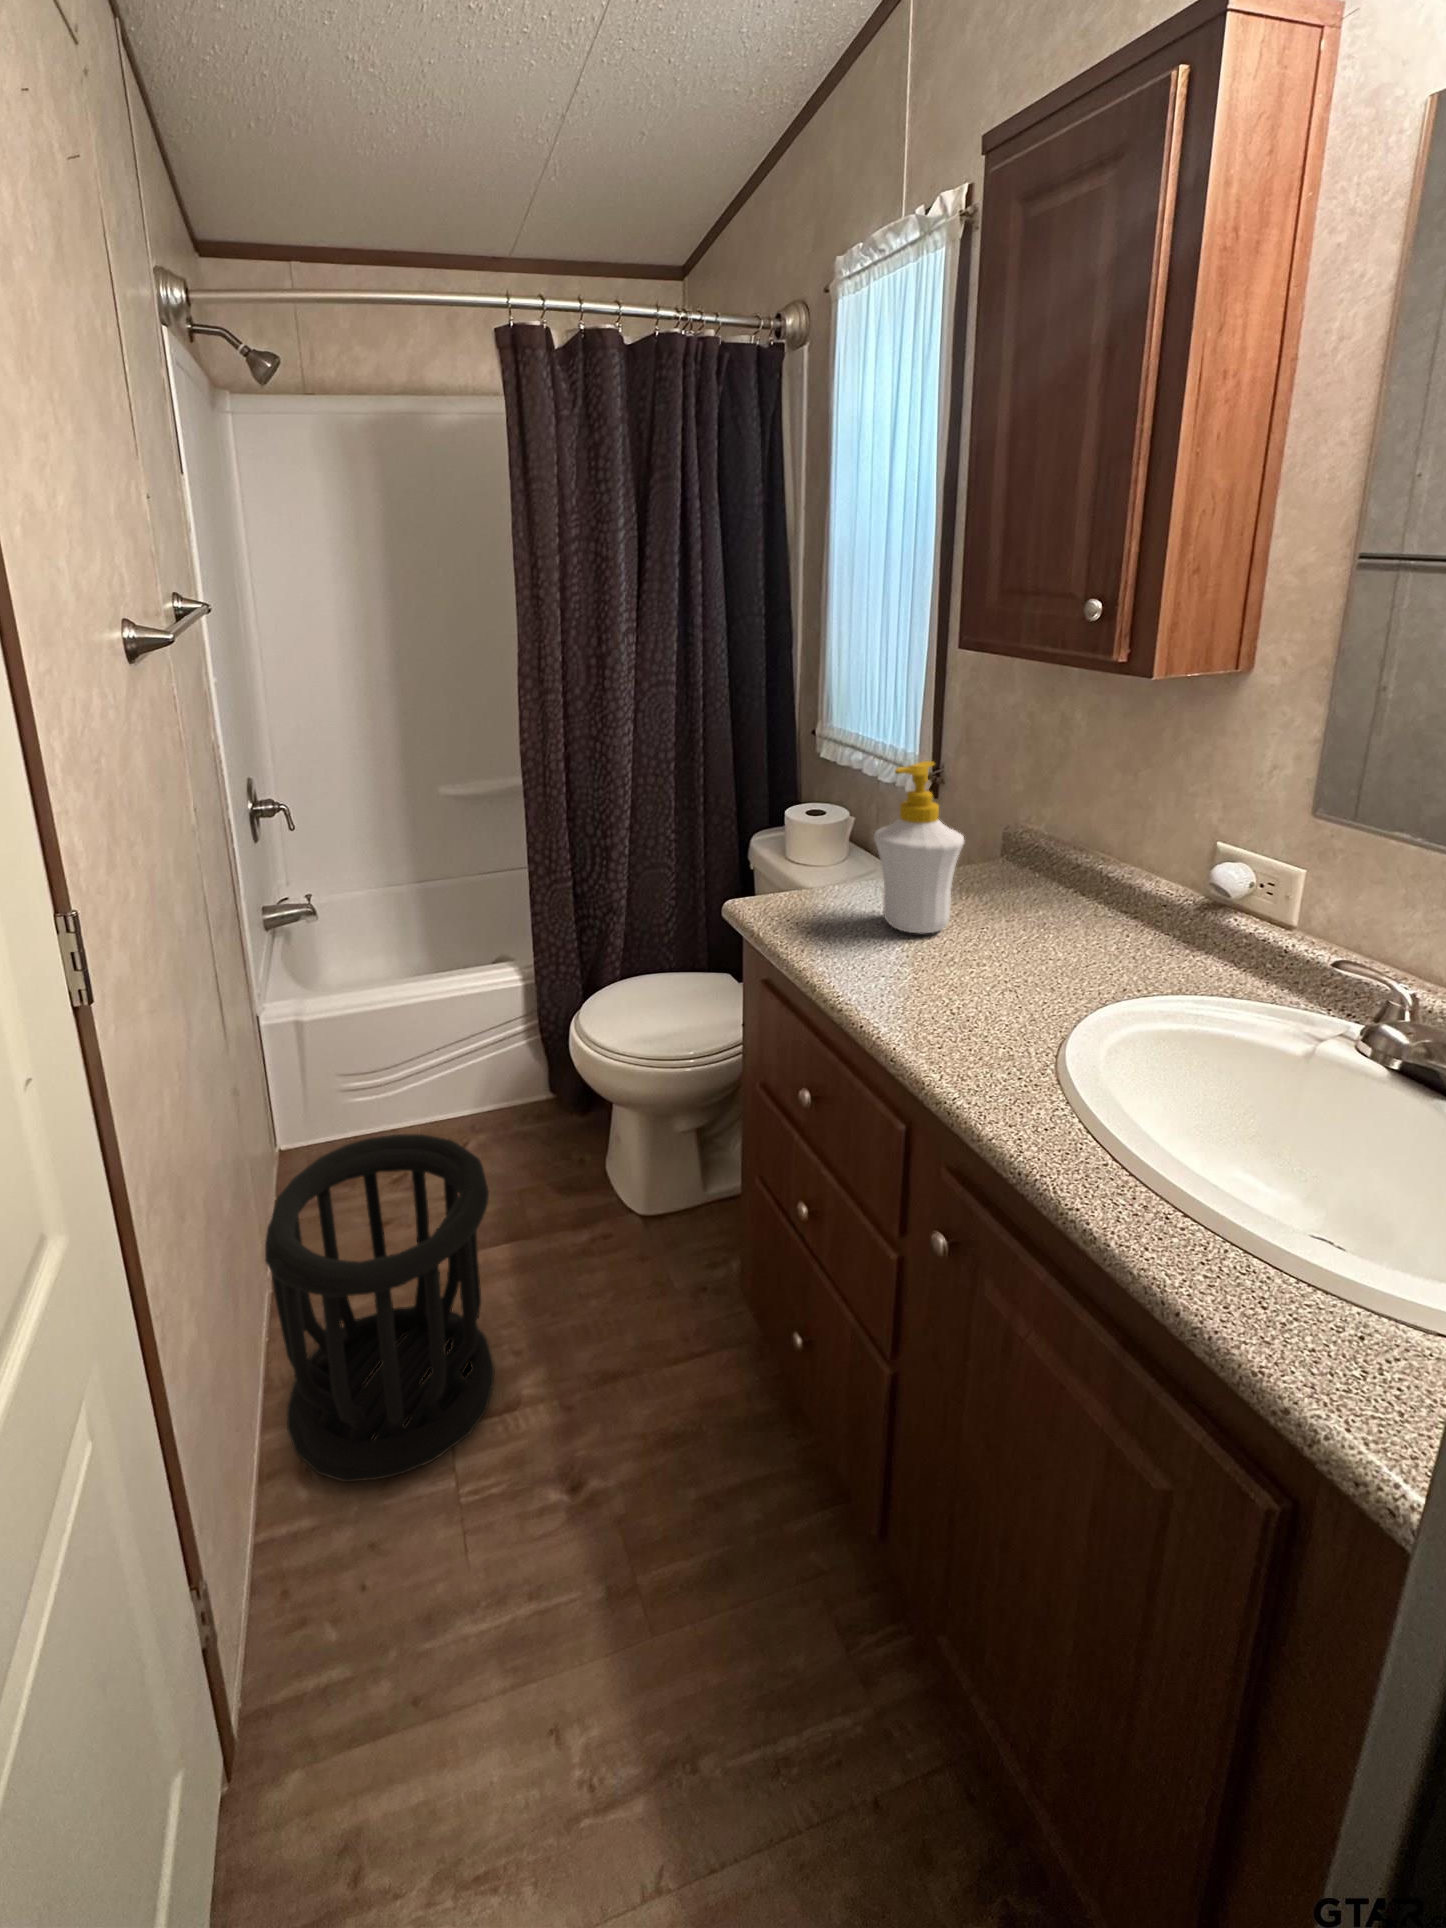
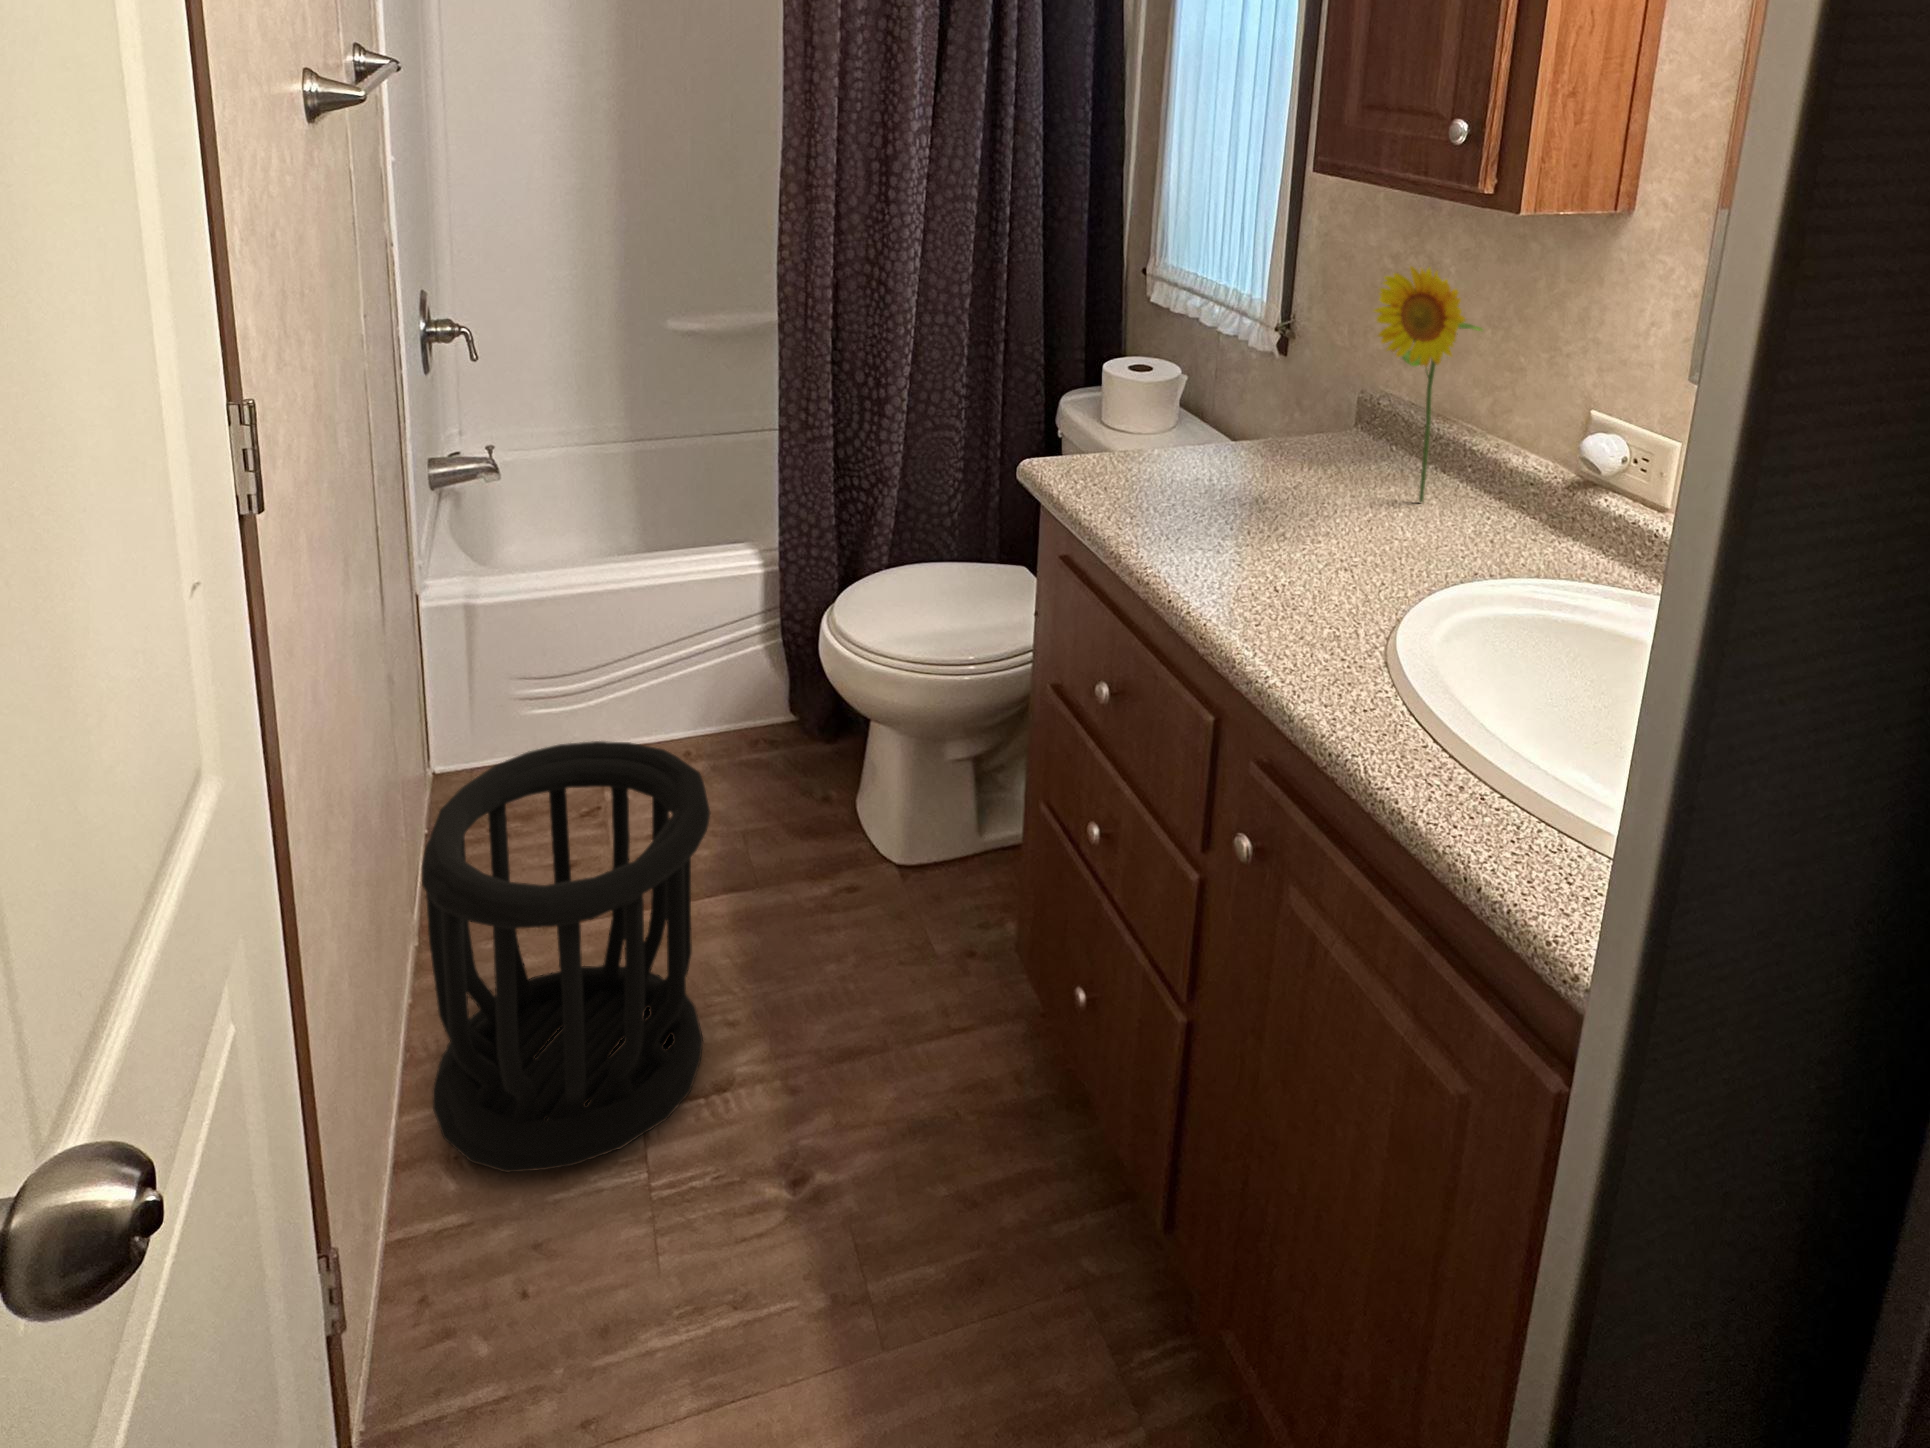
flower: none [1018,727,1119,926] -> present [1374,266,1483,502]
soap bottle: present [874,761,964,933] -> none [1201,299,1306,503]

